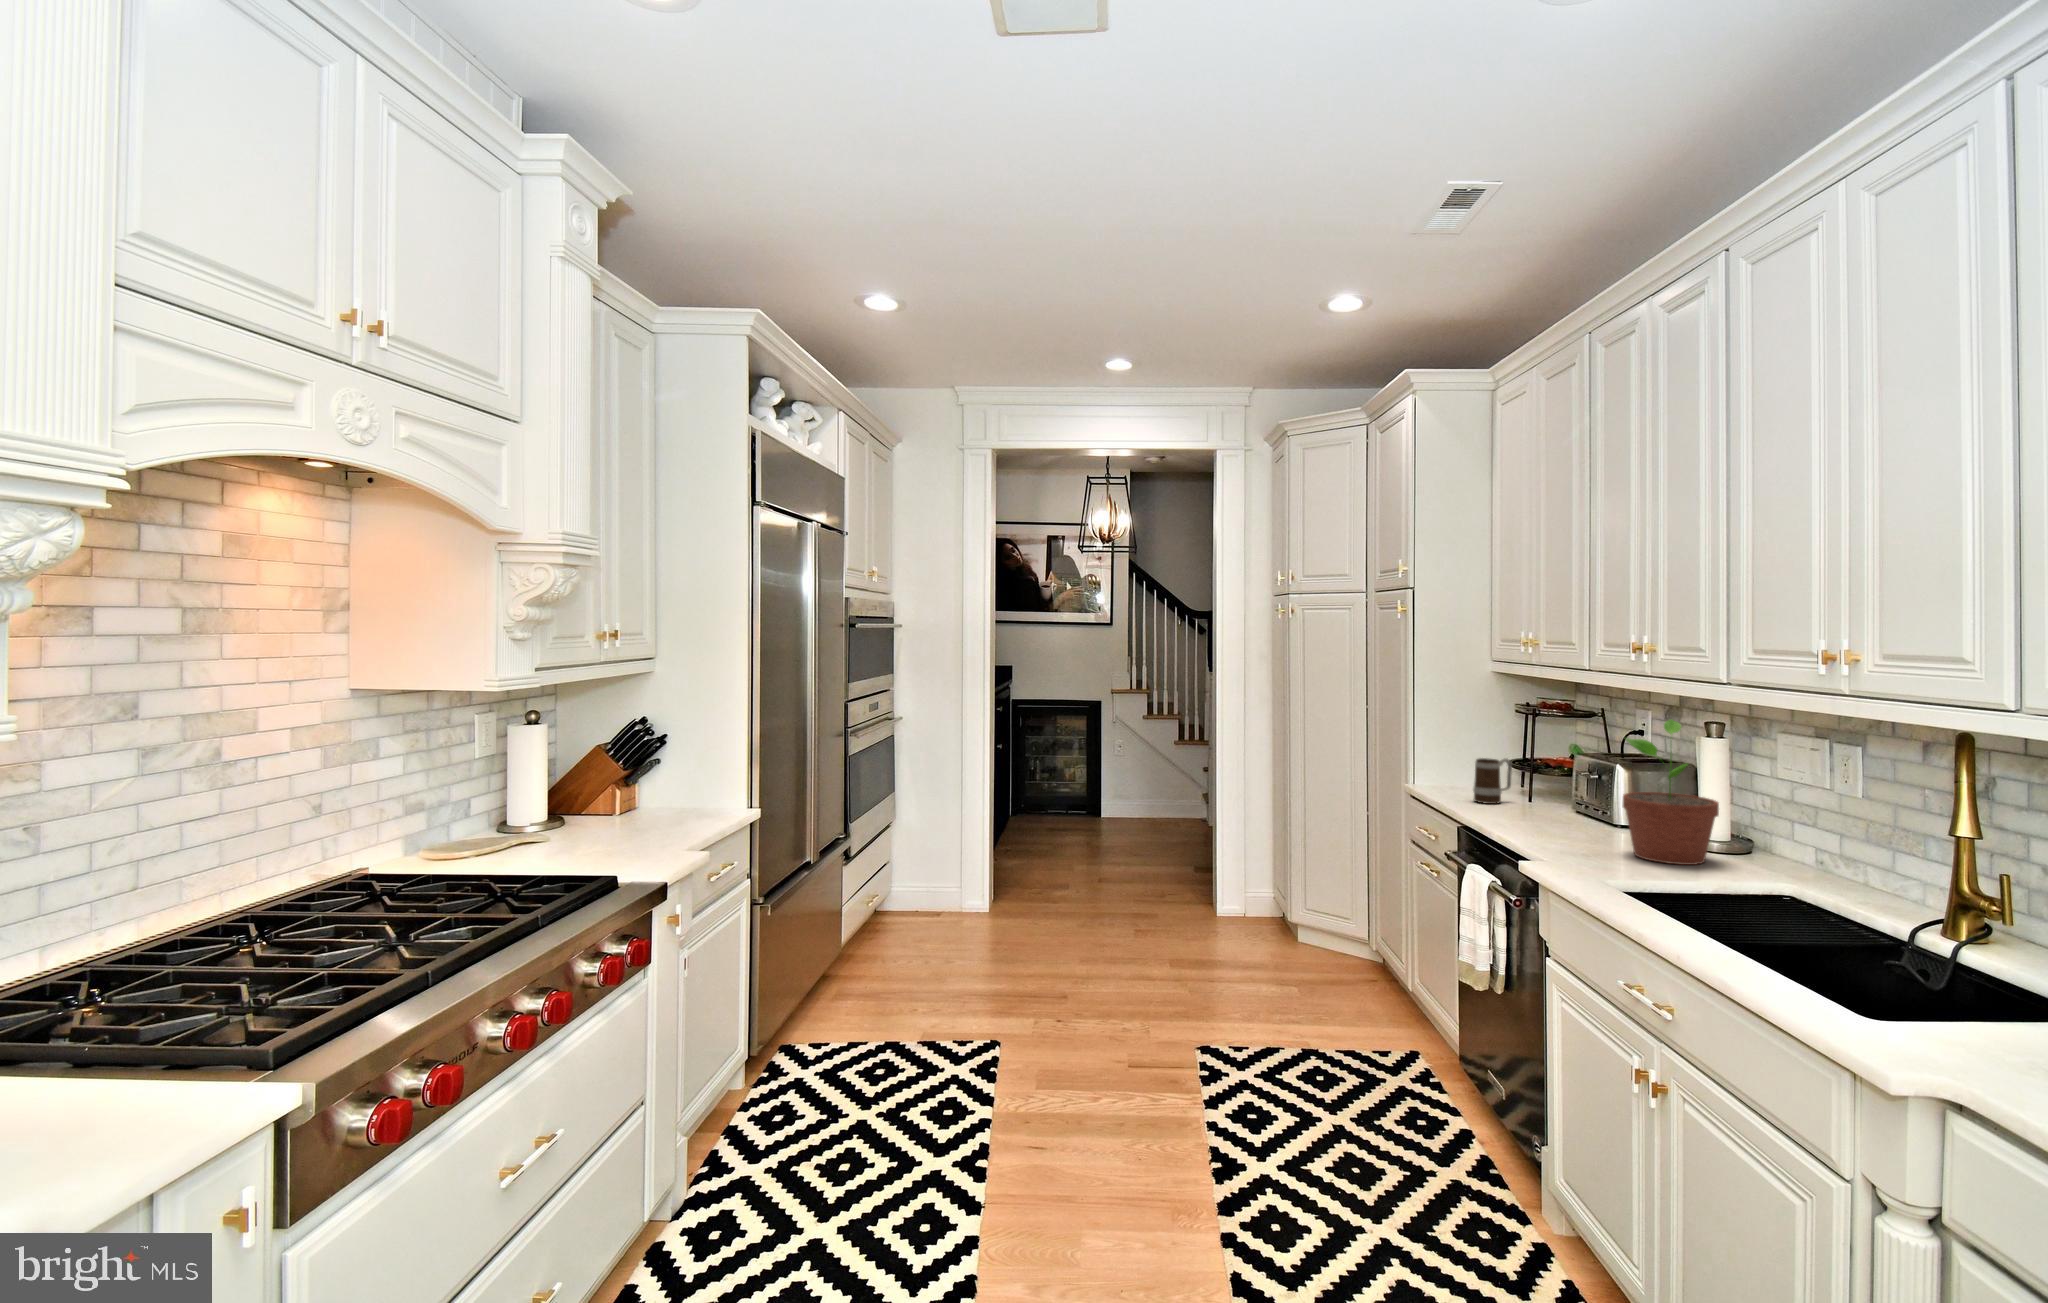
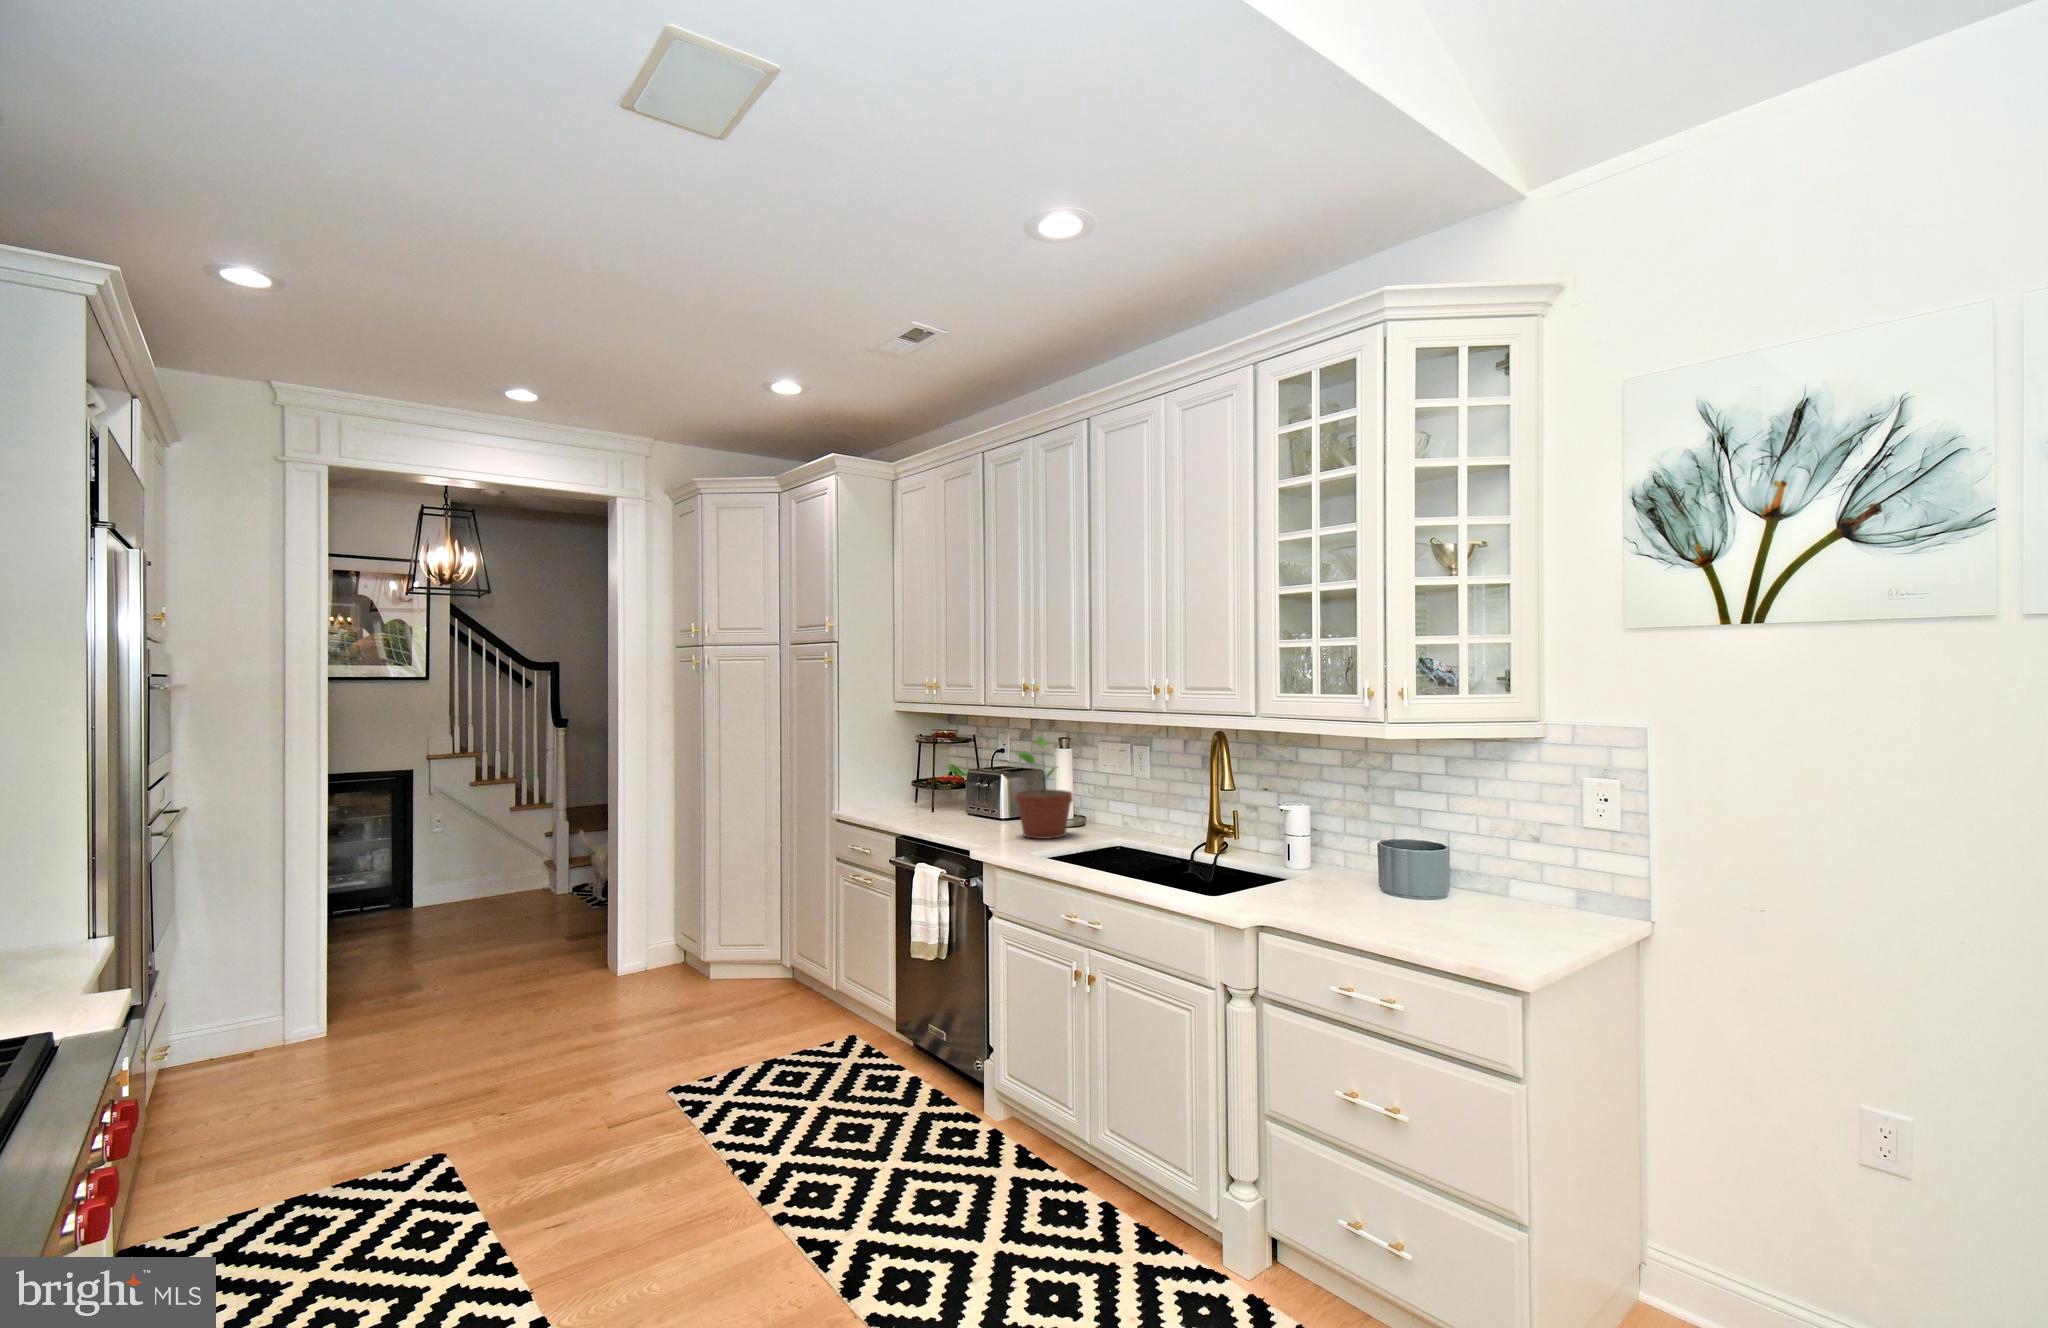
mug: present [1473,758,1512,804] -> none [886,780,913,818]

